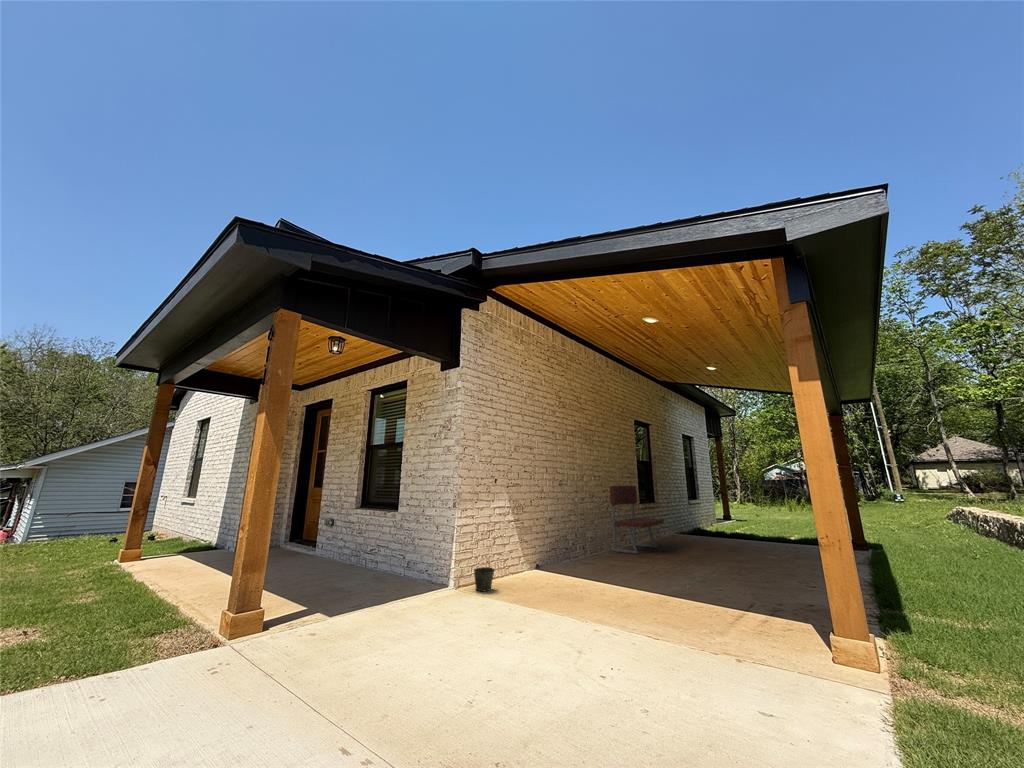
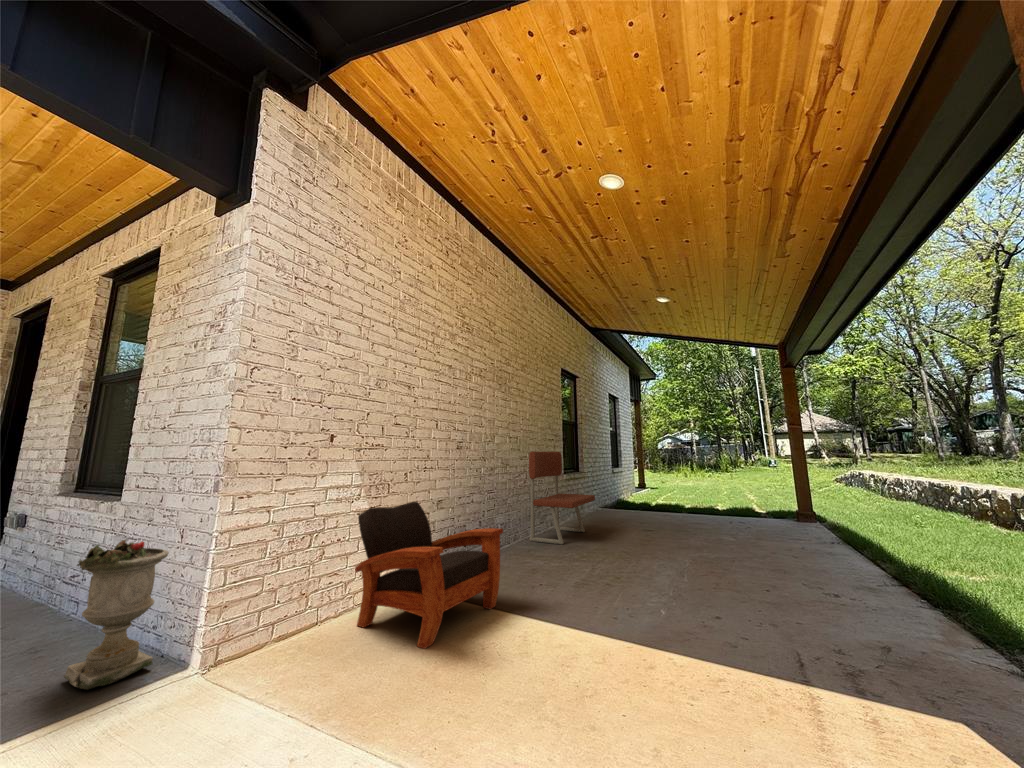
armchair: none [509,517,591,591] -> present [355,502,503,649]
planter: none [397,528,431,592] -> present [64,539,168,690]
bucket: present [474,567,494,591] -> none [261,588,309,665]

